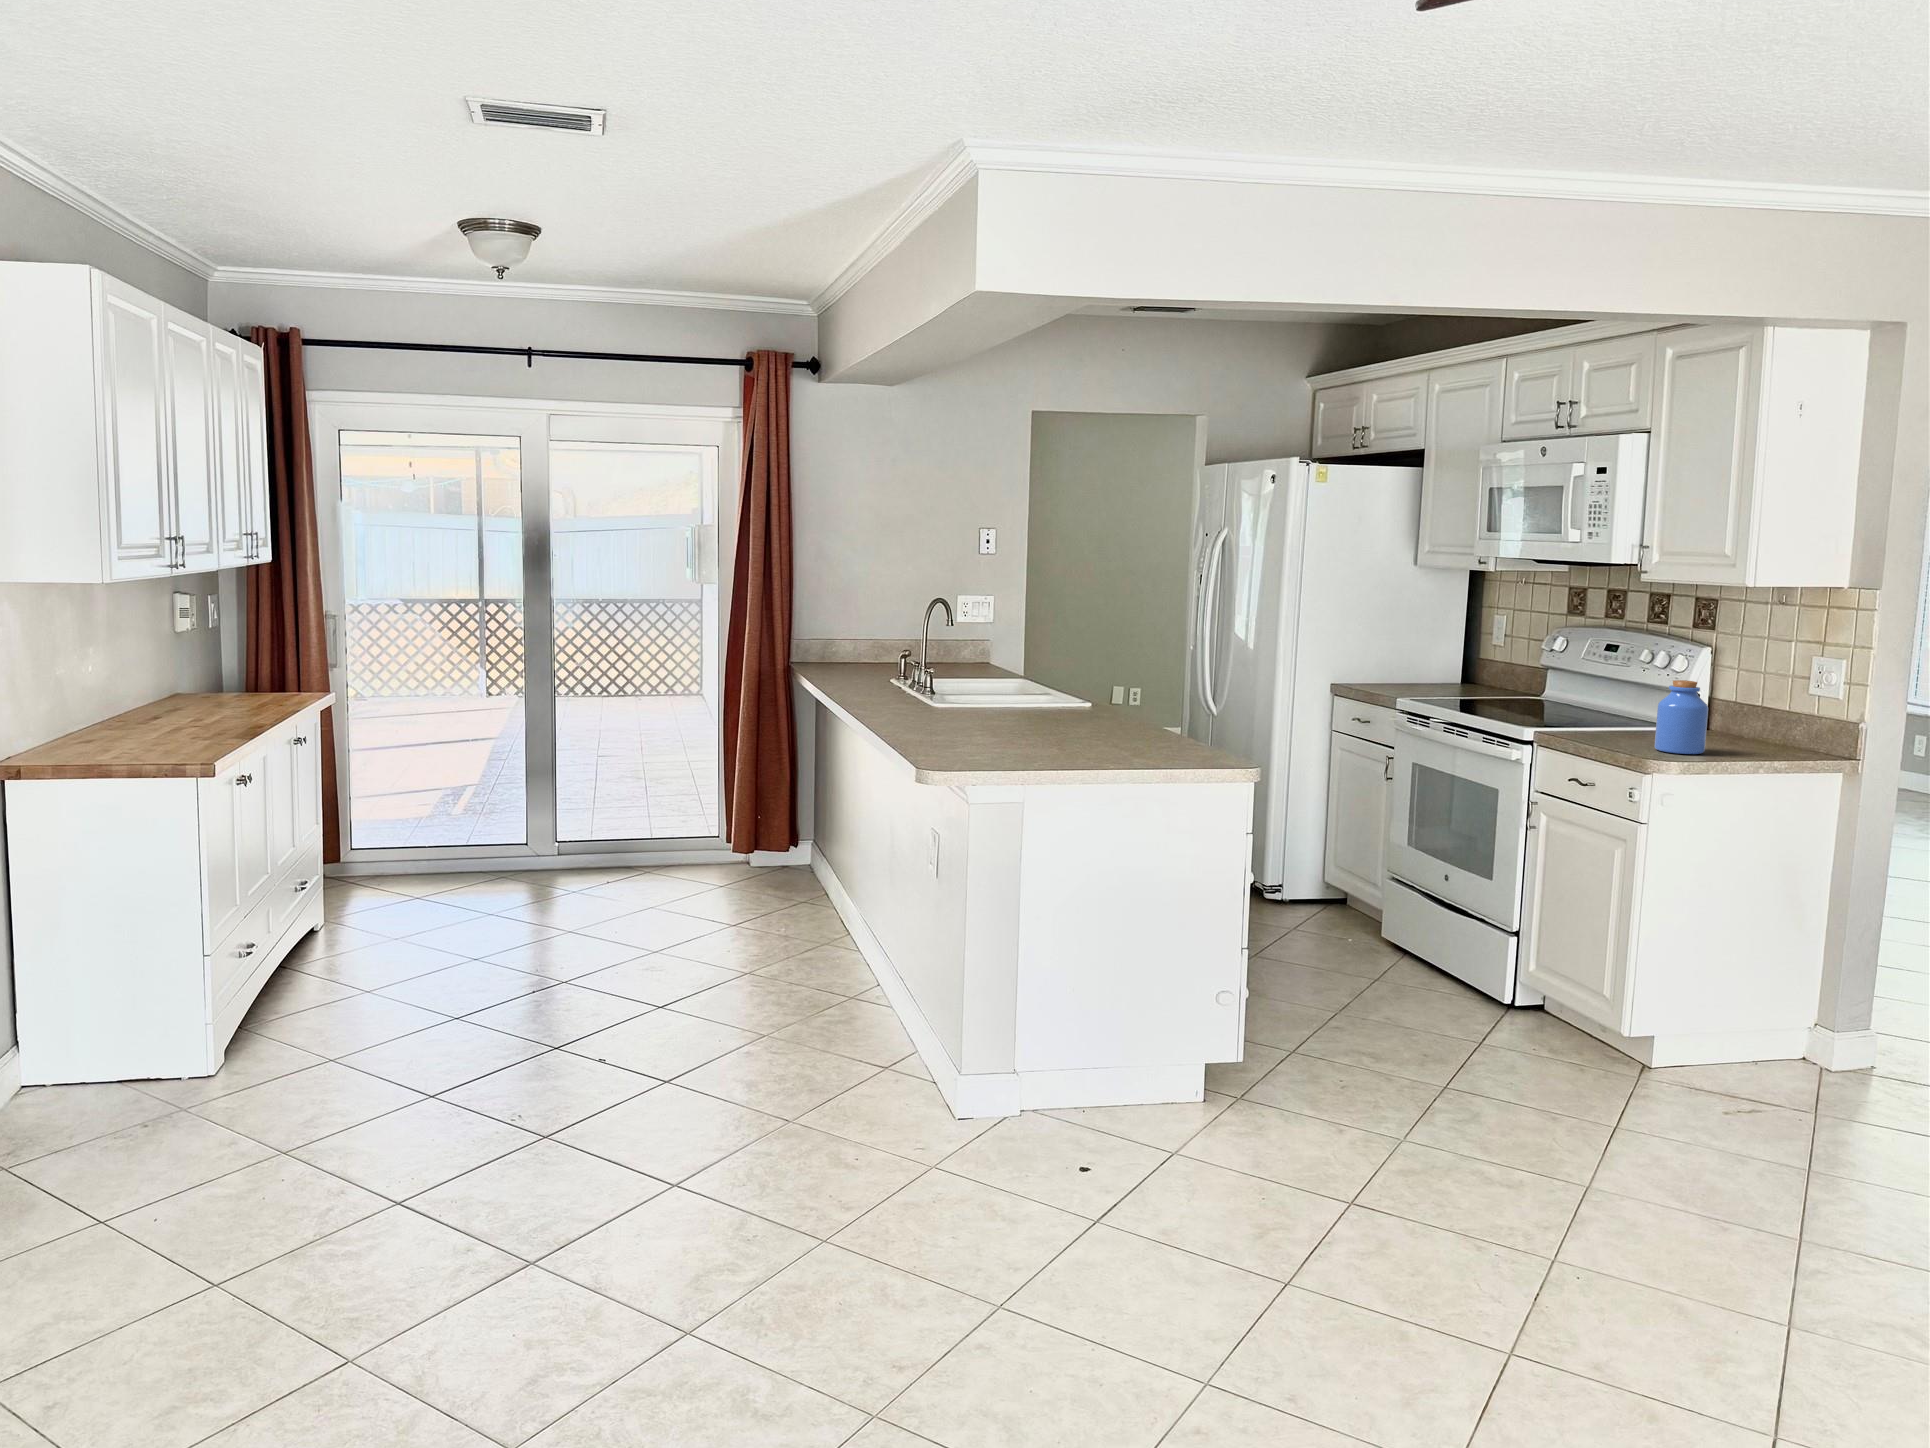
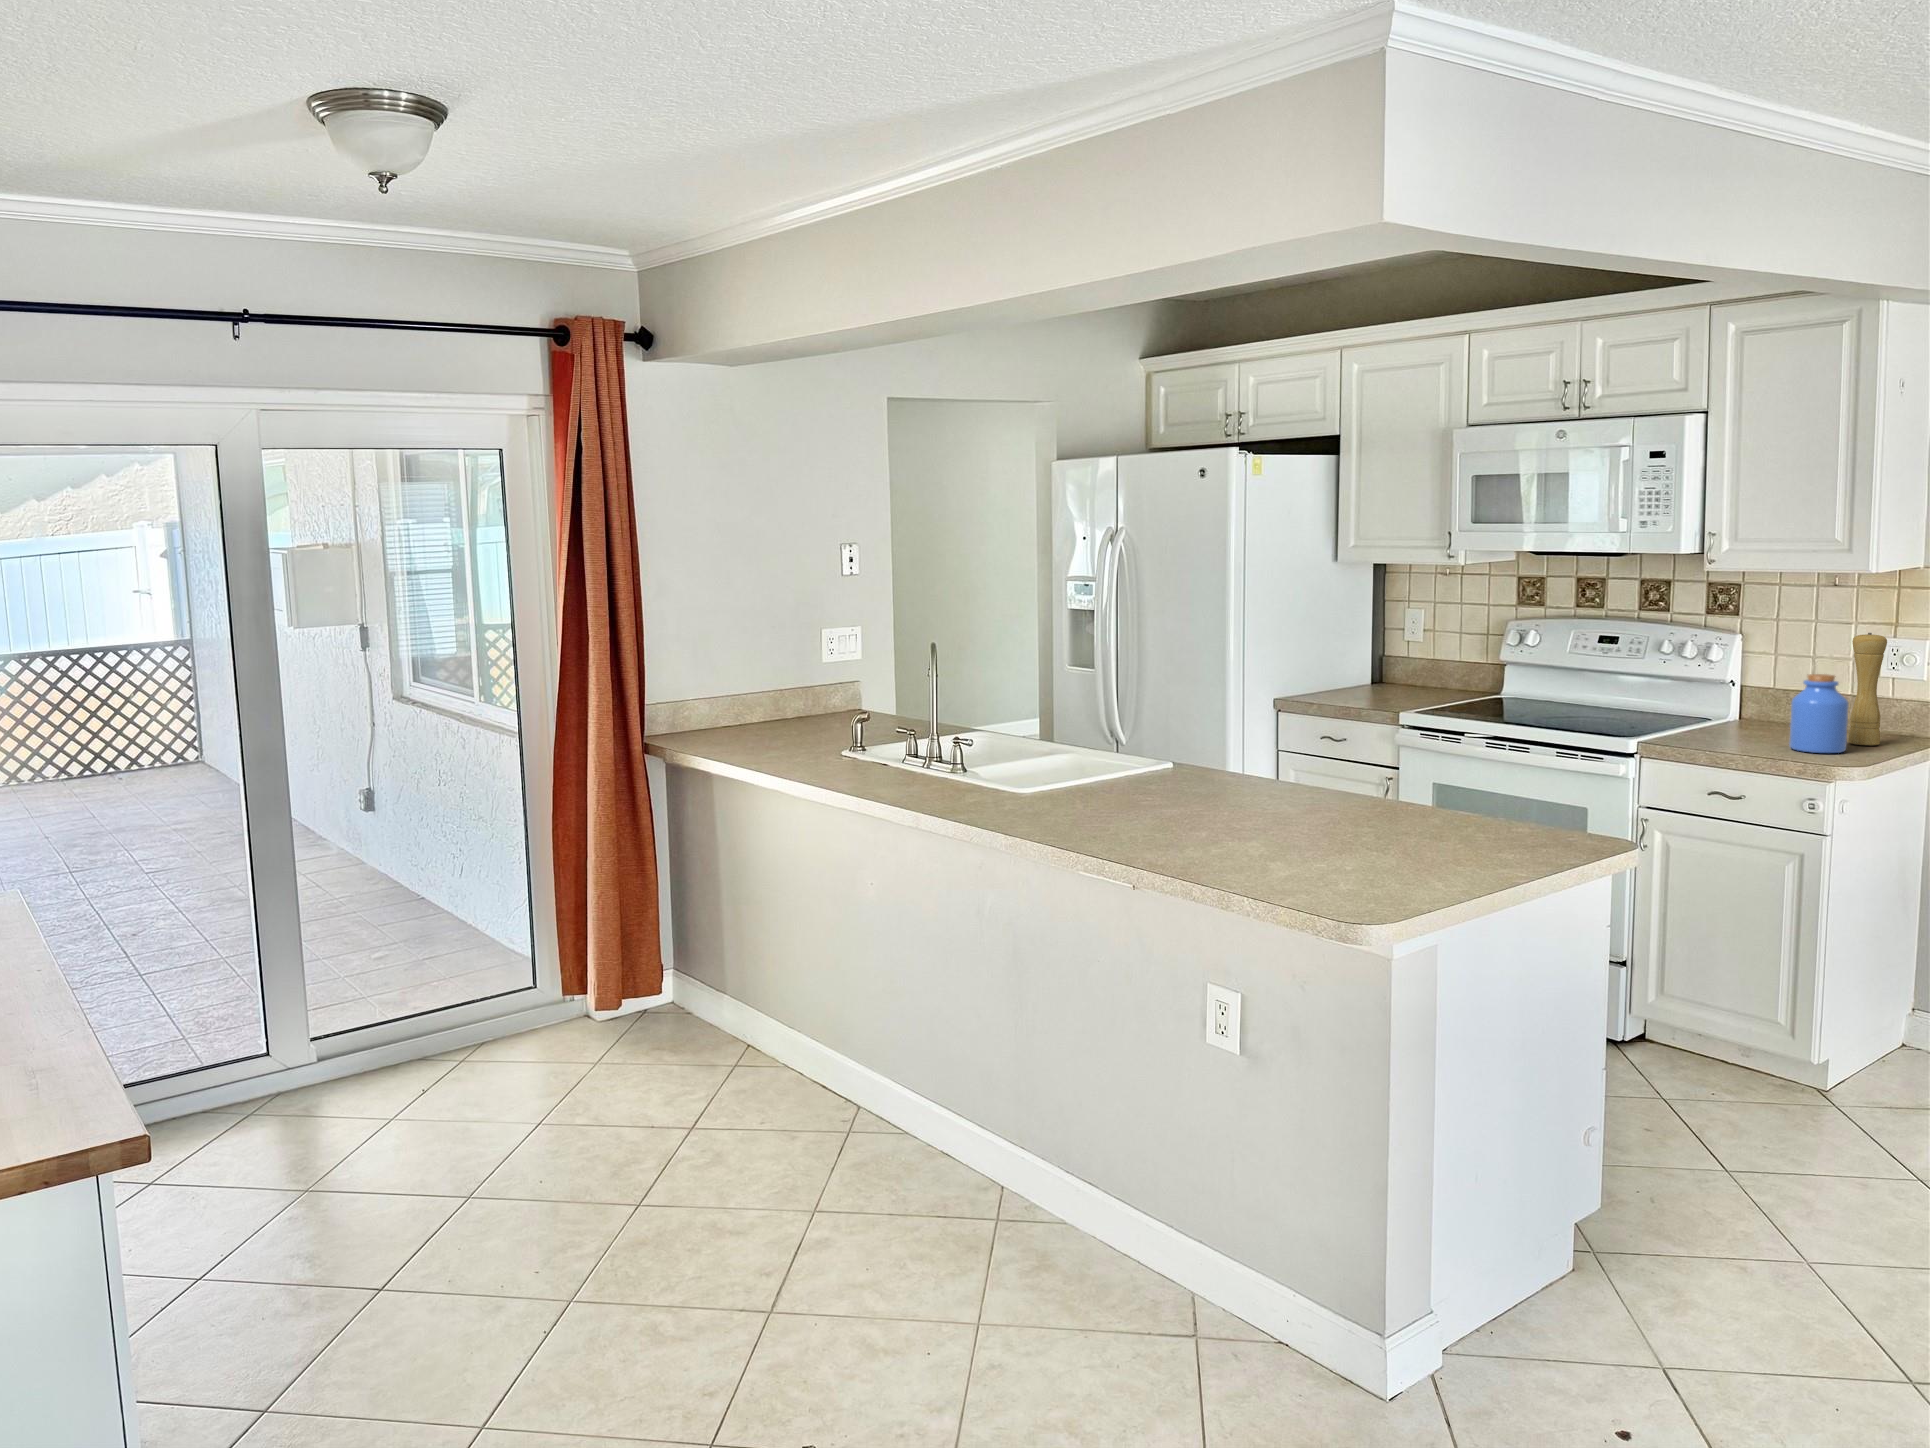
pepper mill: none [1733,647,1772,754] -> present [1848,633,1887,745]

